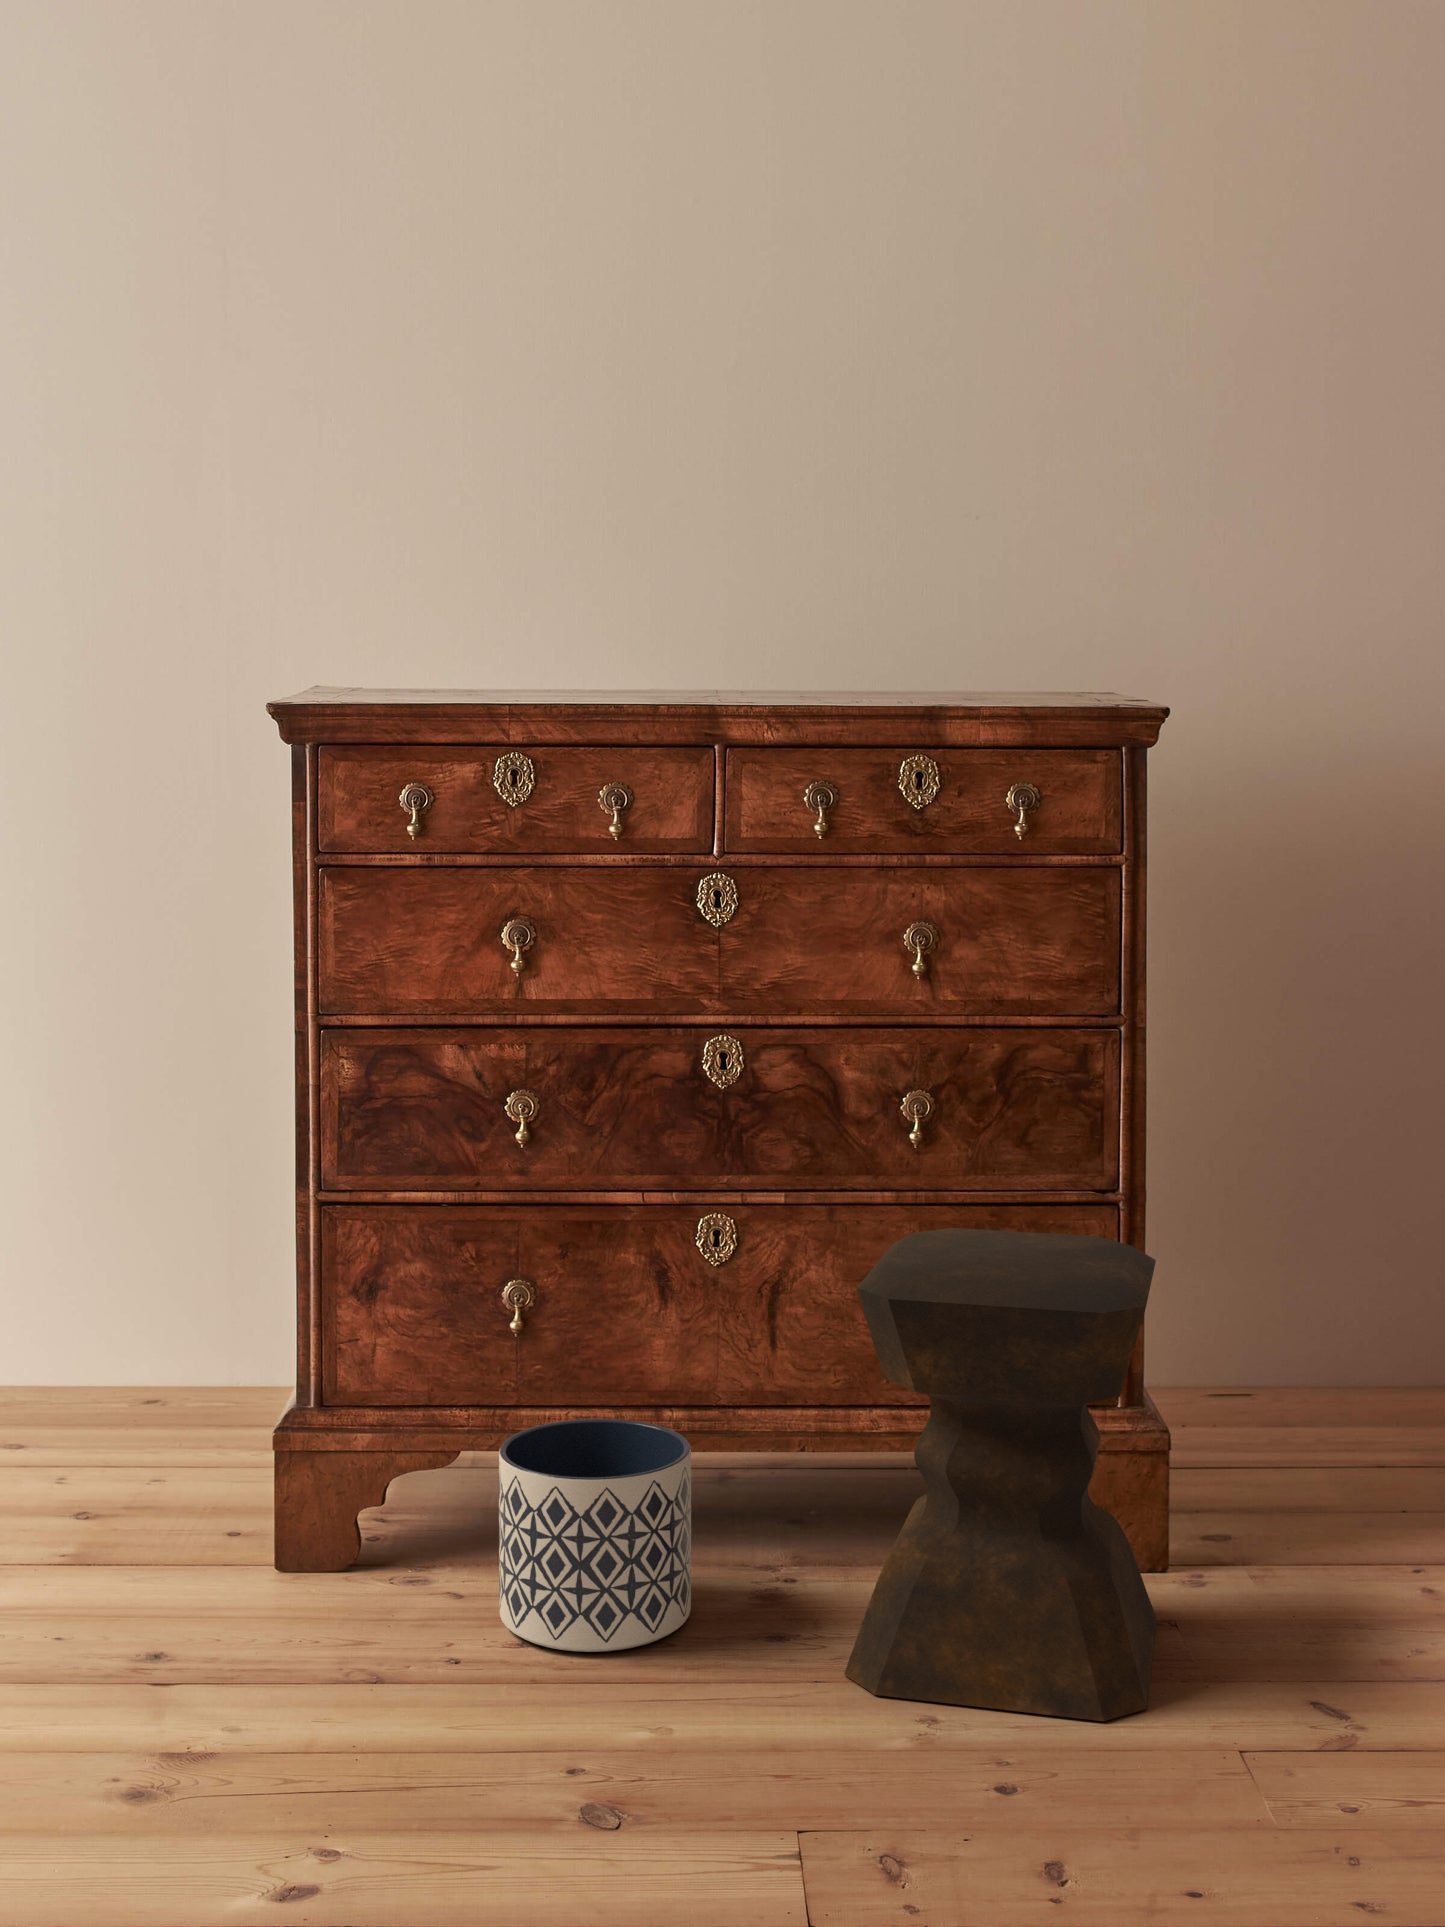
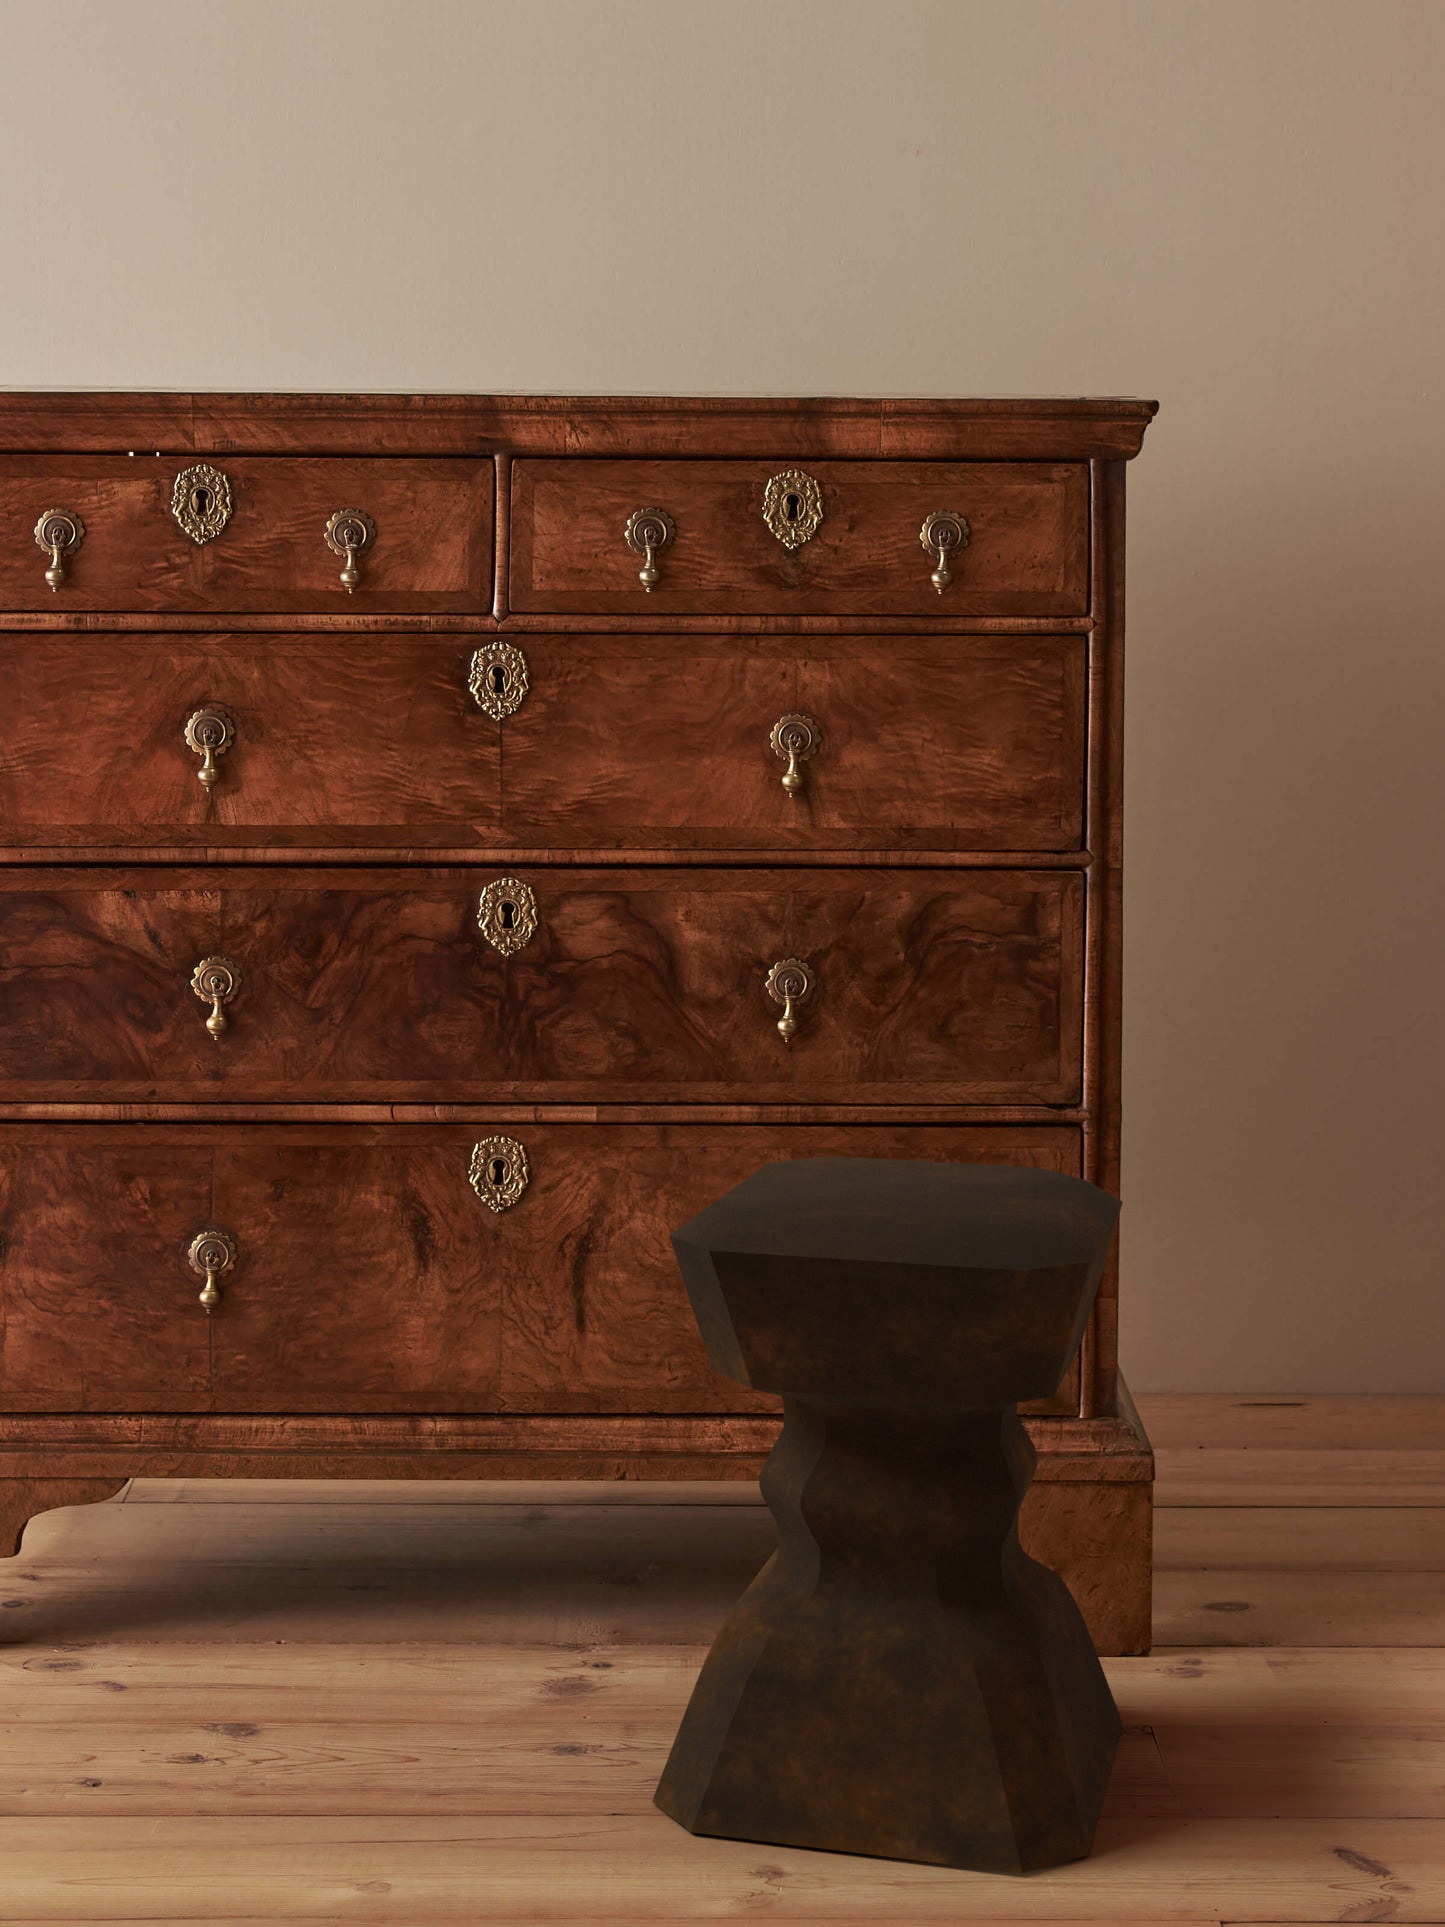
planter: present [499,1419,691,1652] -> none [164,1432,447,1766]

